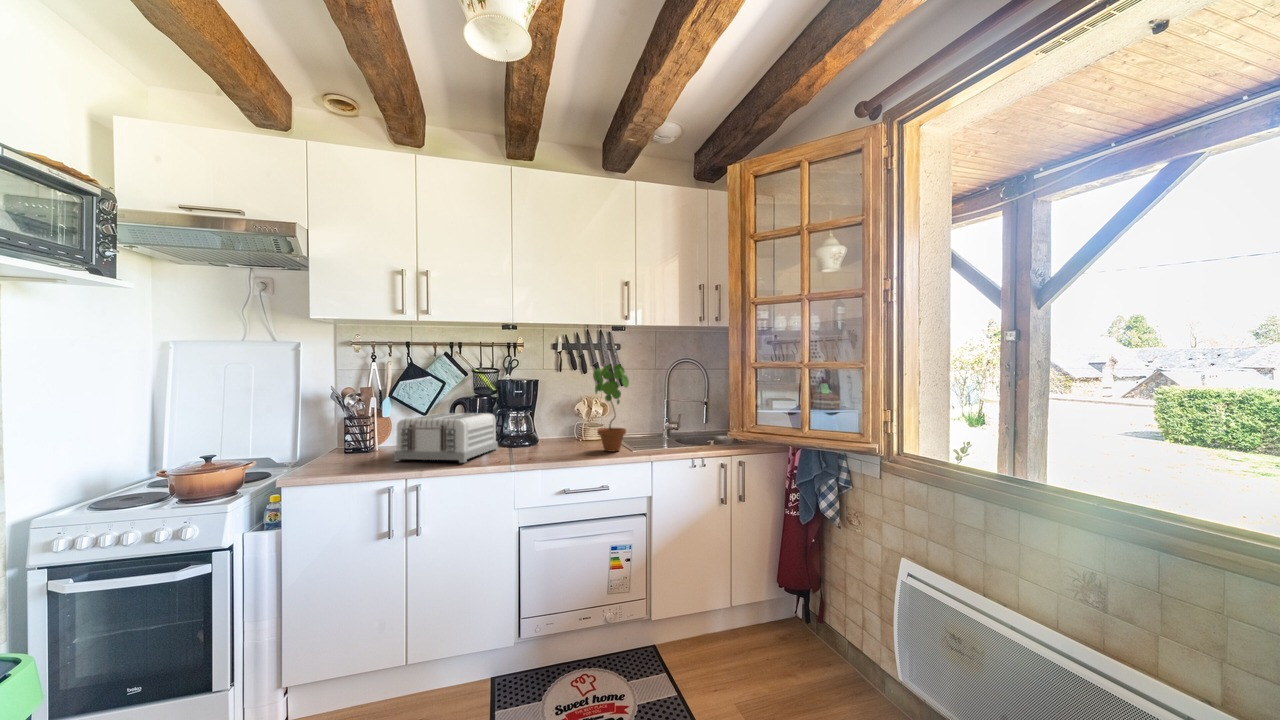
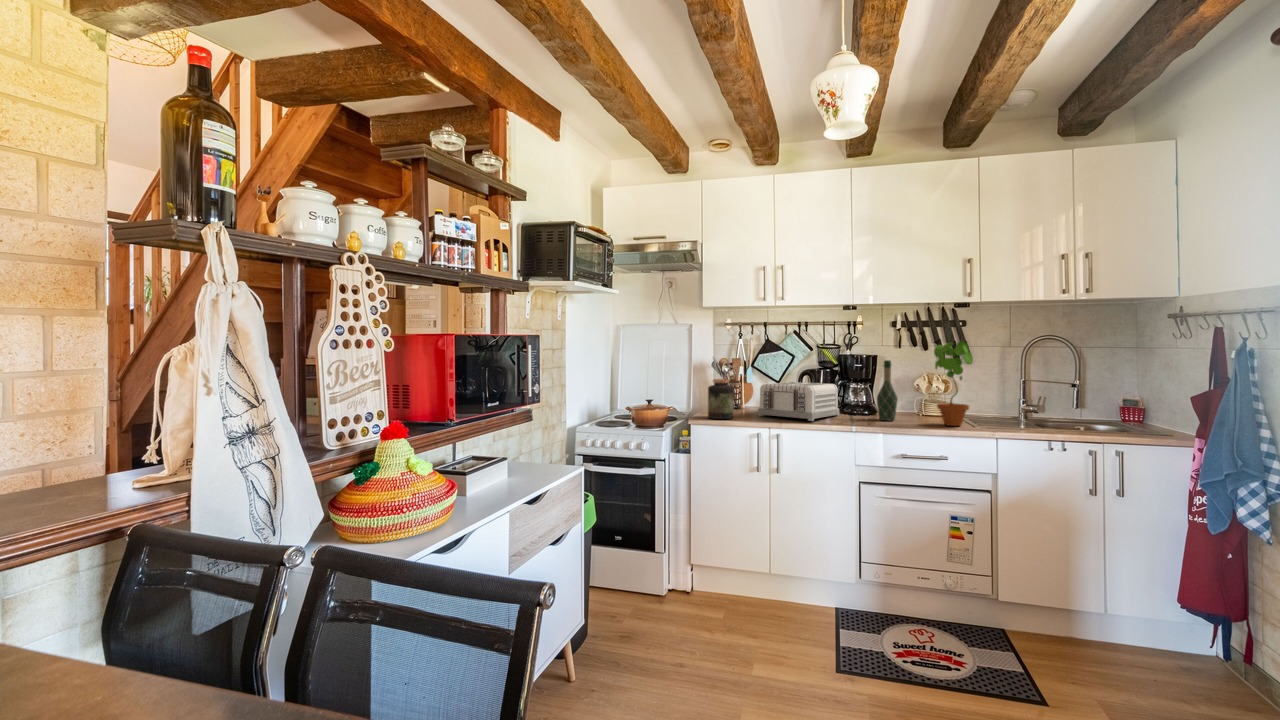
wine bottle: none [538,385,559,451] -> present [877,360,898,421]
jar: none [314,416,356,474] -> present [708,379,734,419]

